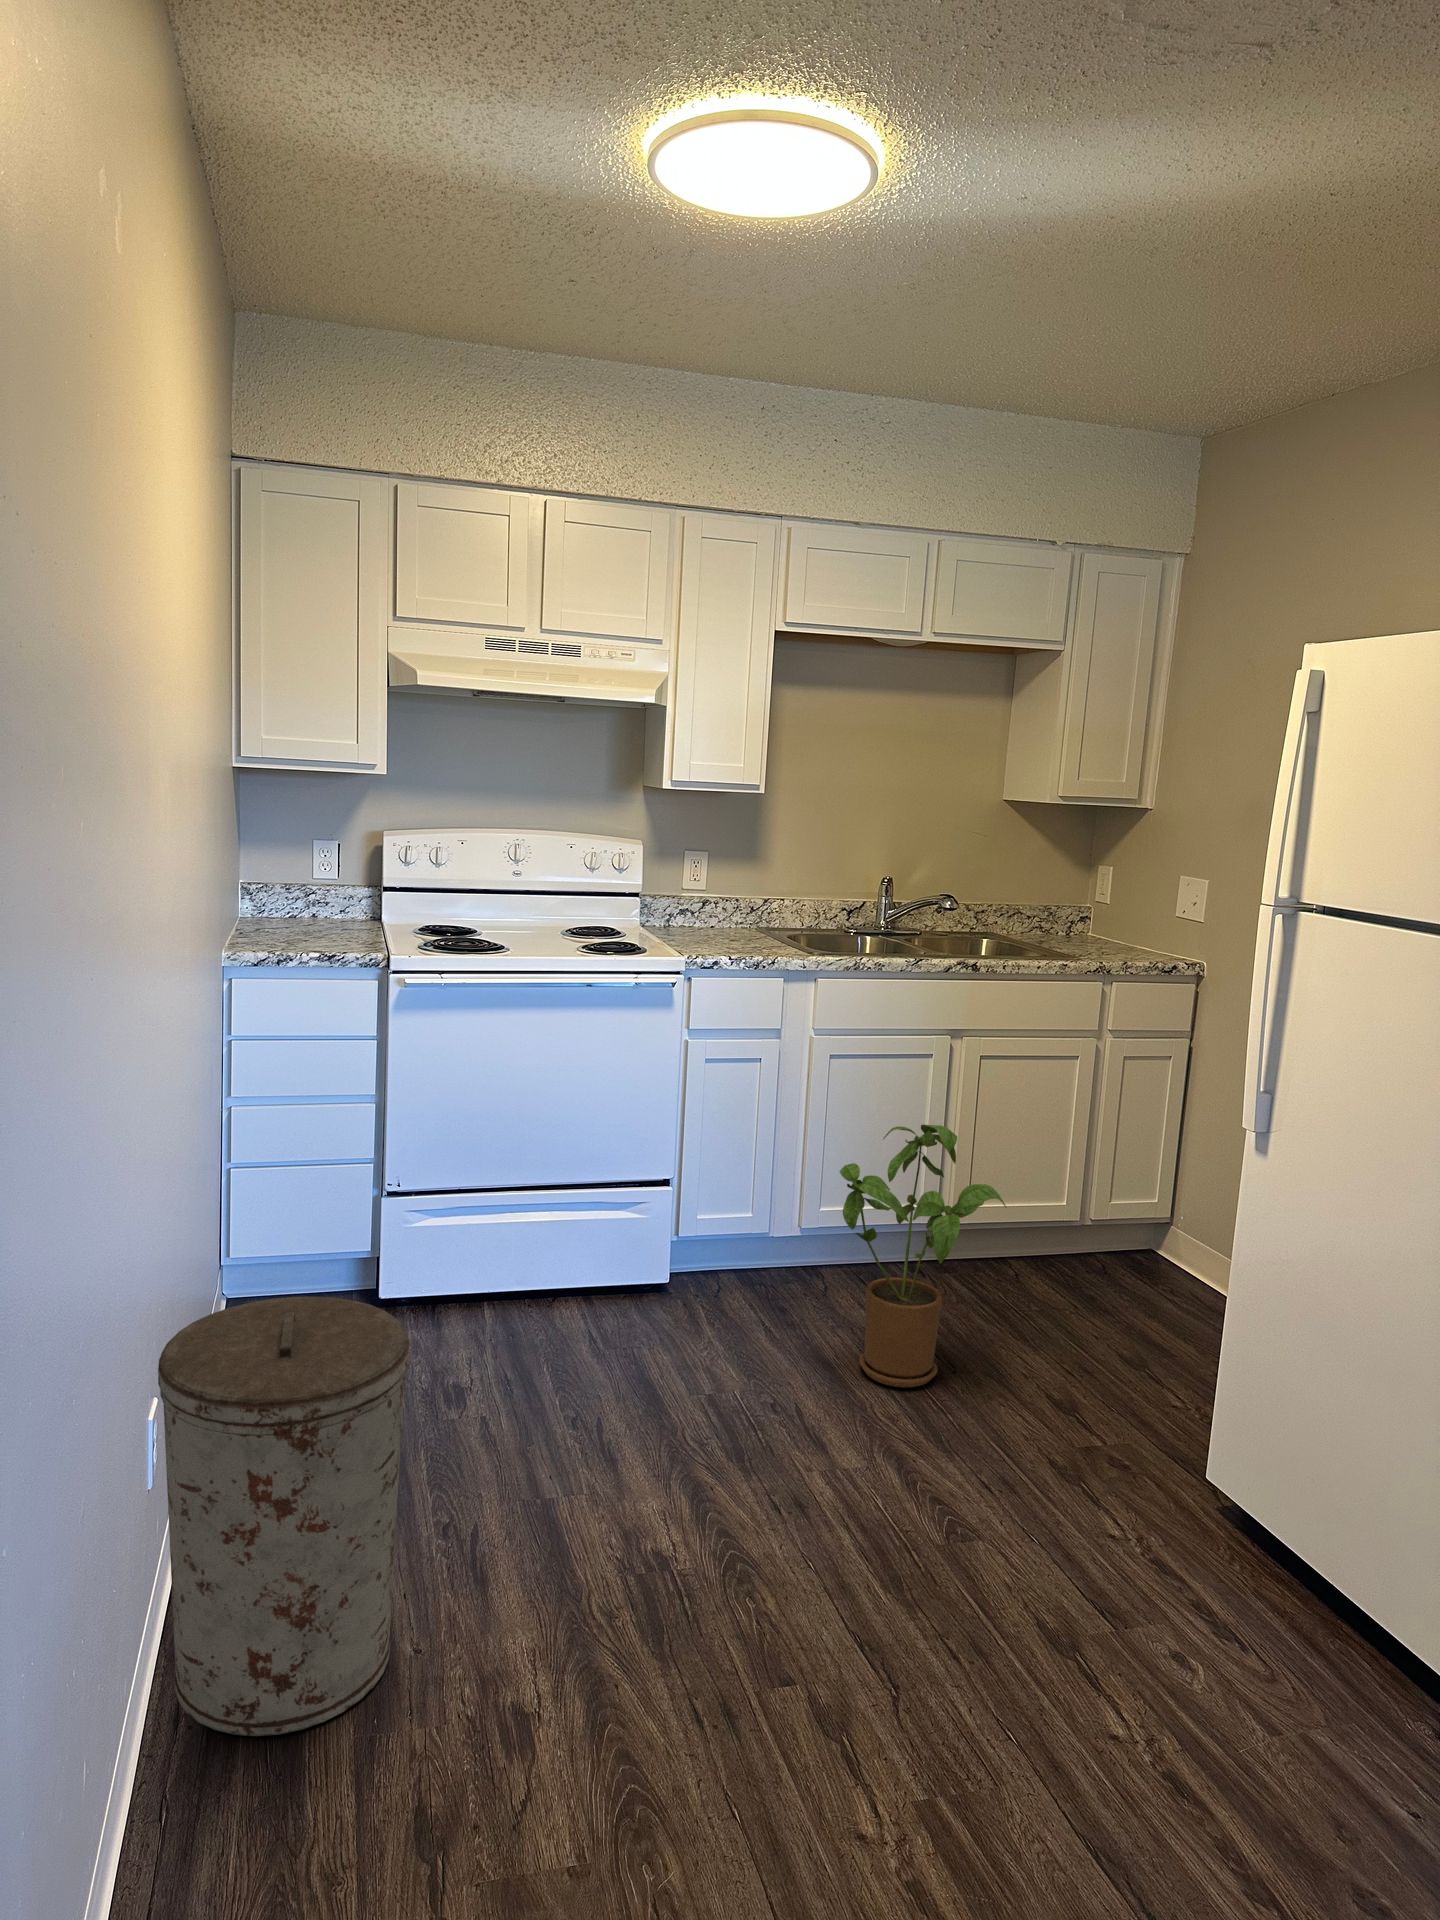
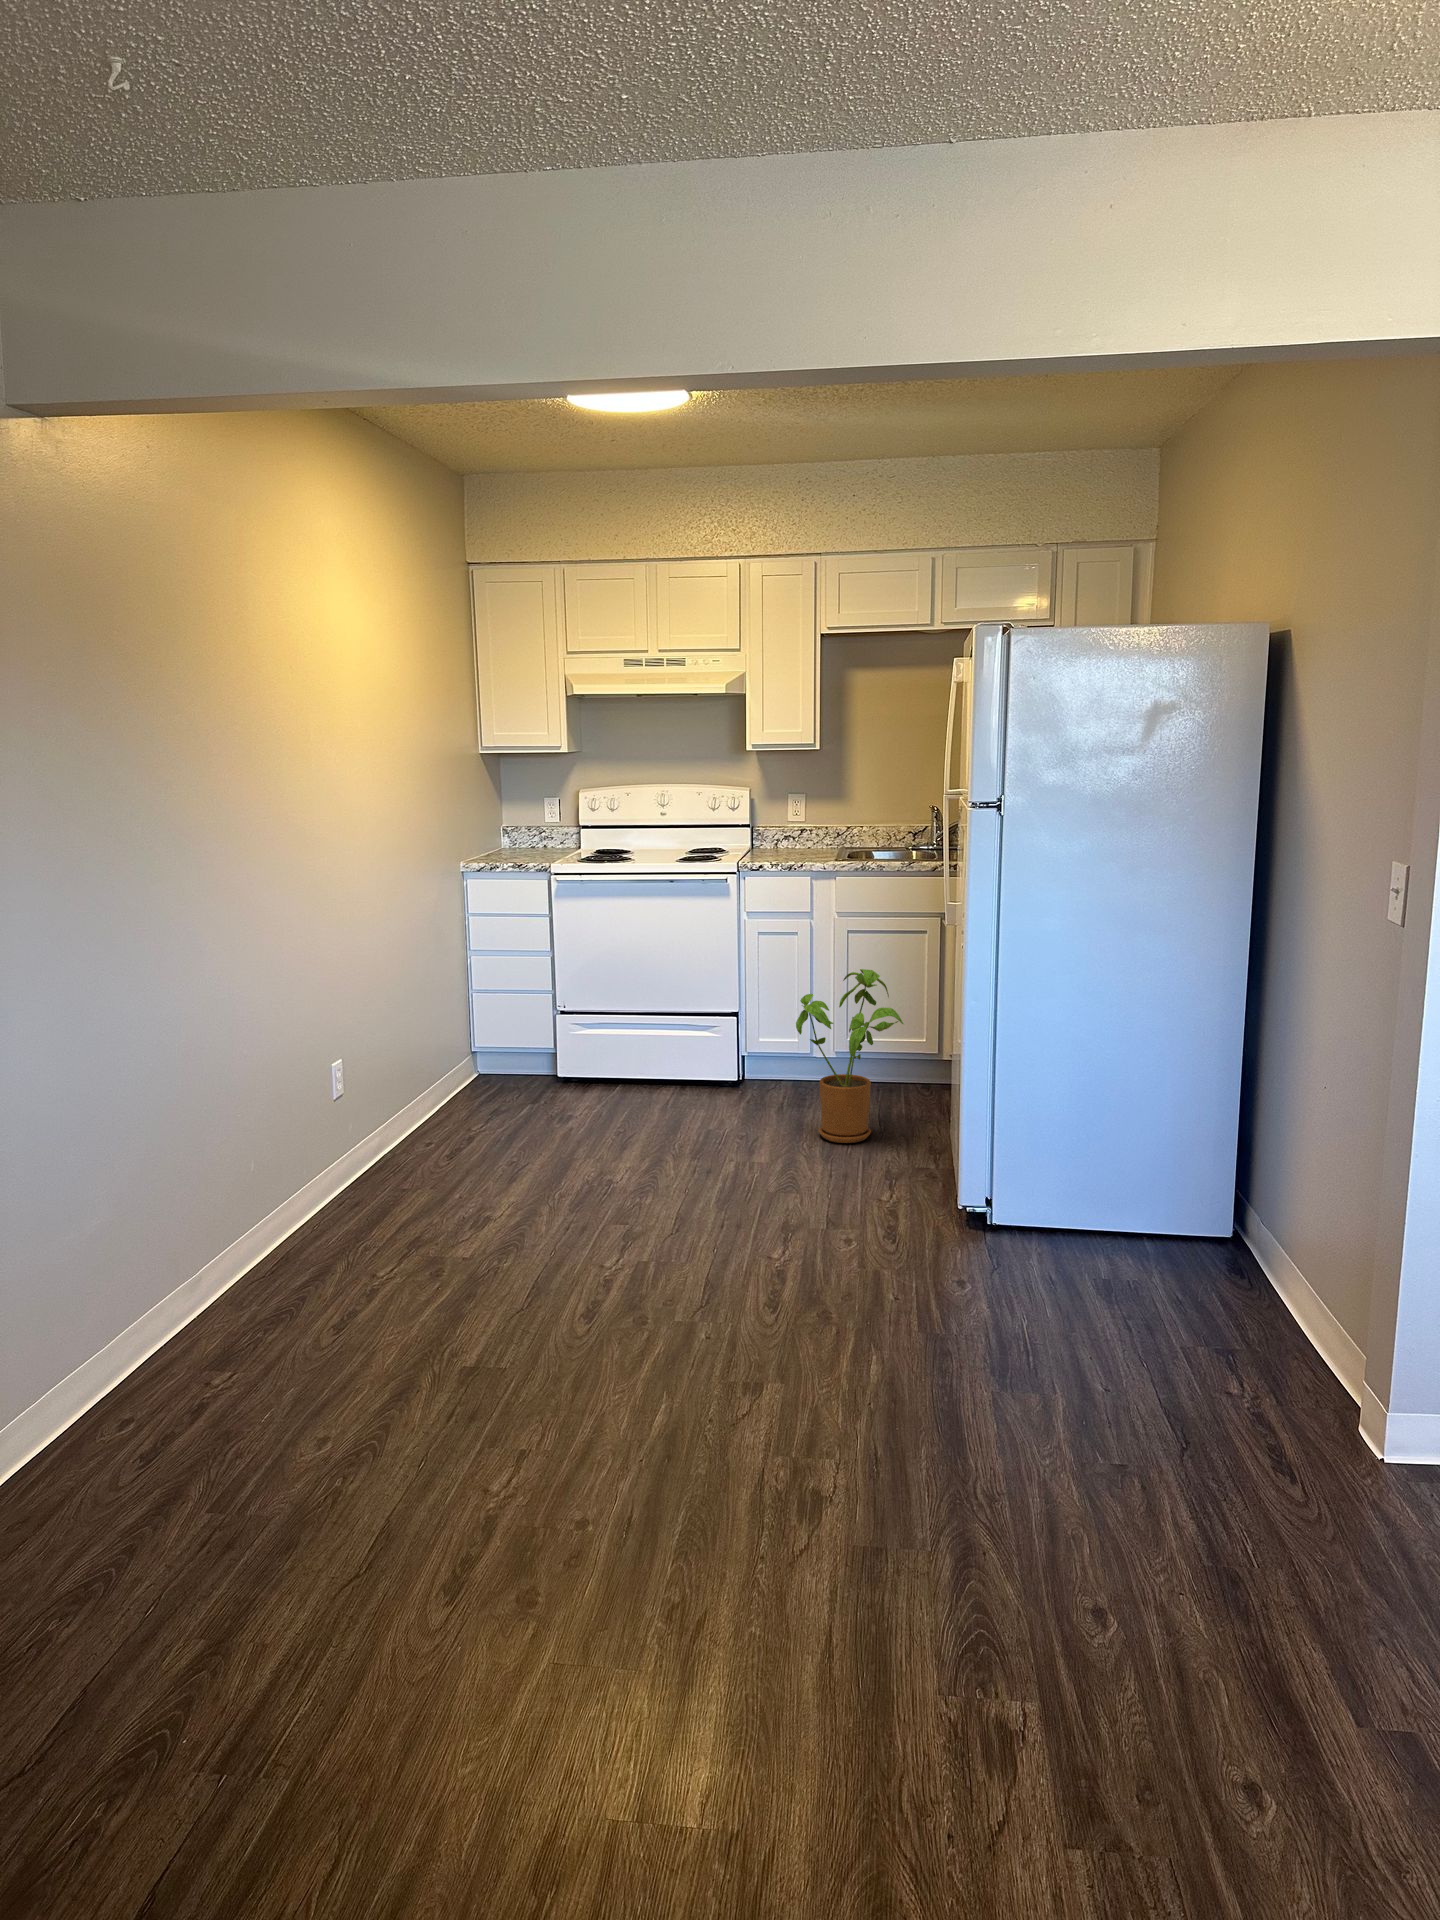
trash can: present [158,1296,410,1736] -> none [328,1024,451,1221]

